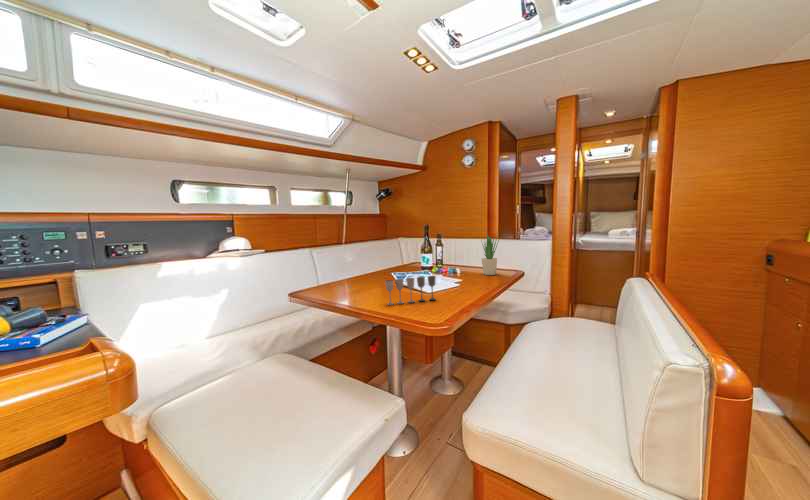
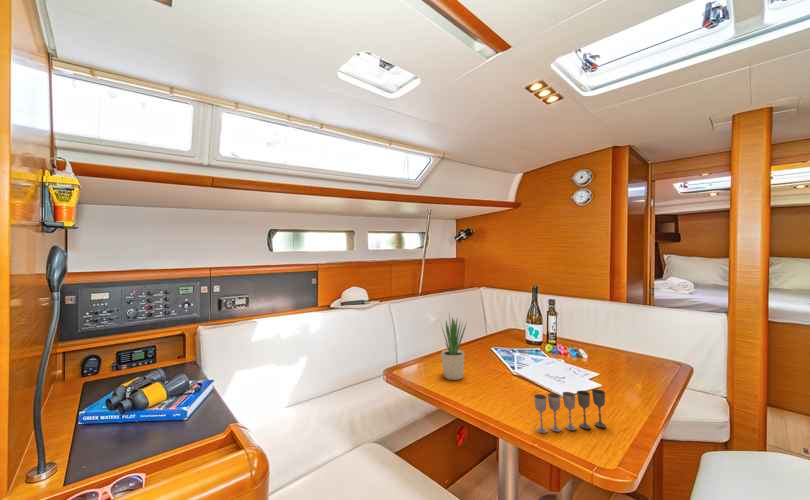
potted plant: present [482,234,499,275] -> present [441,317,466,380]

